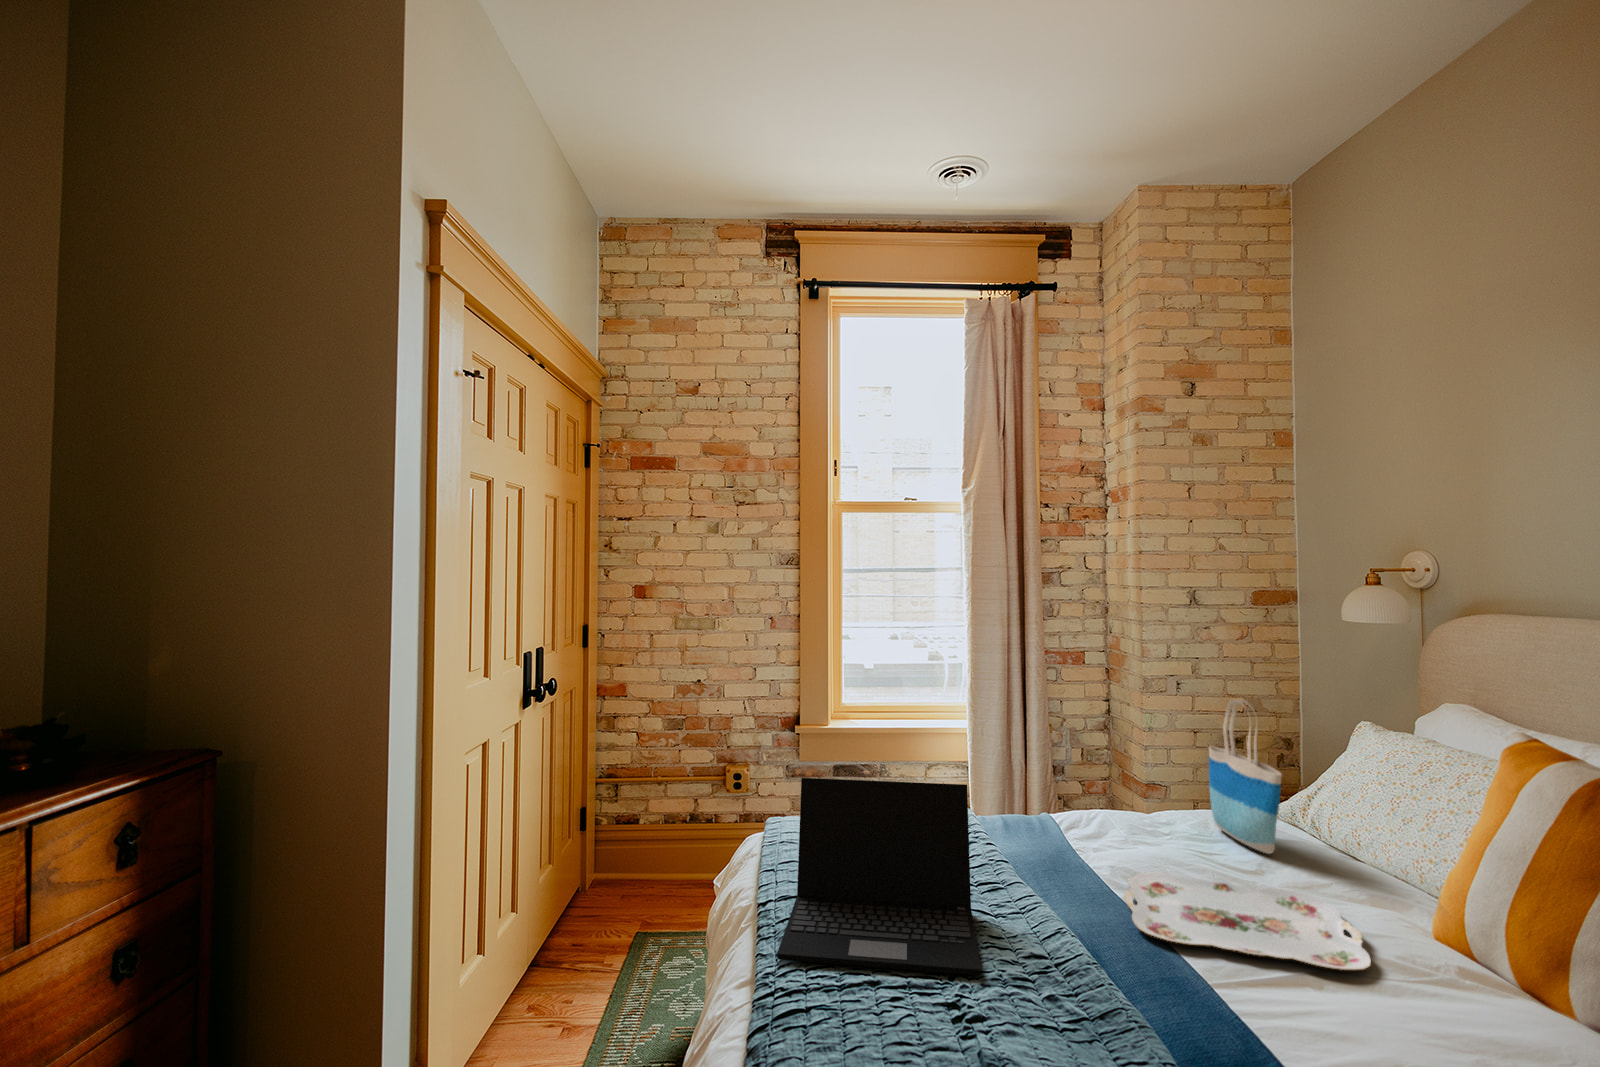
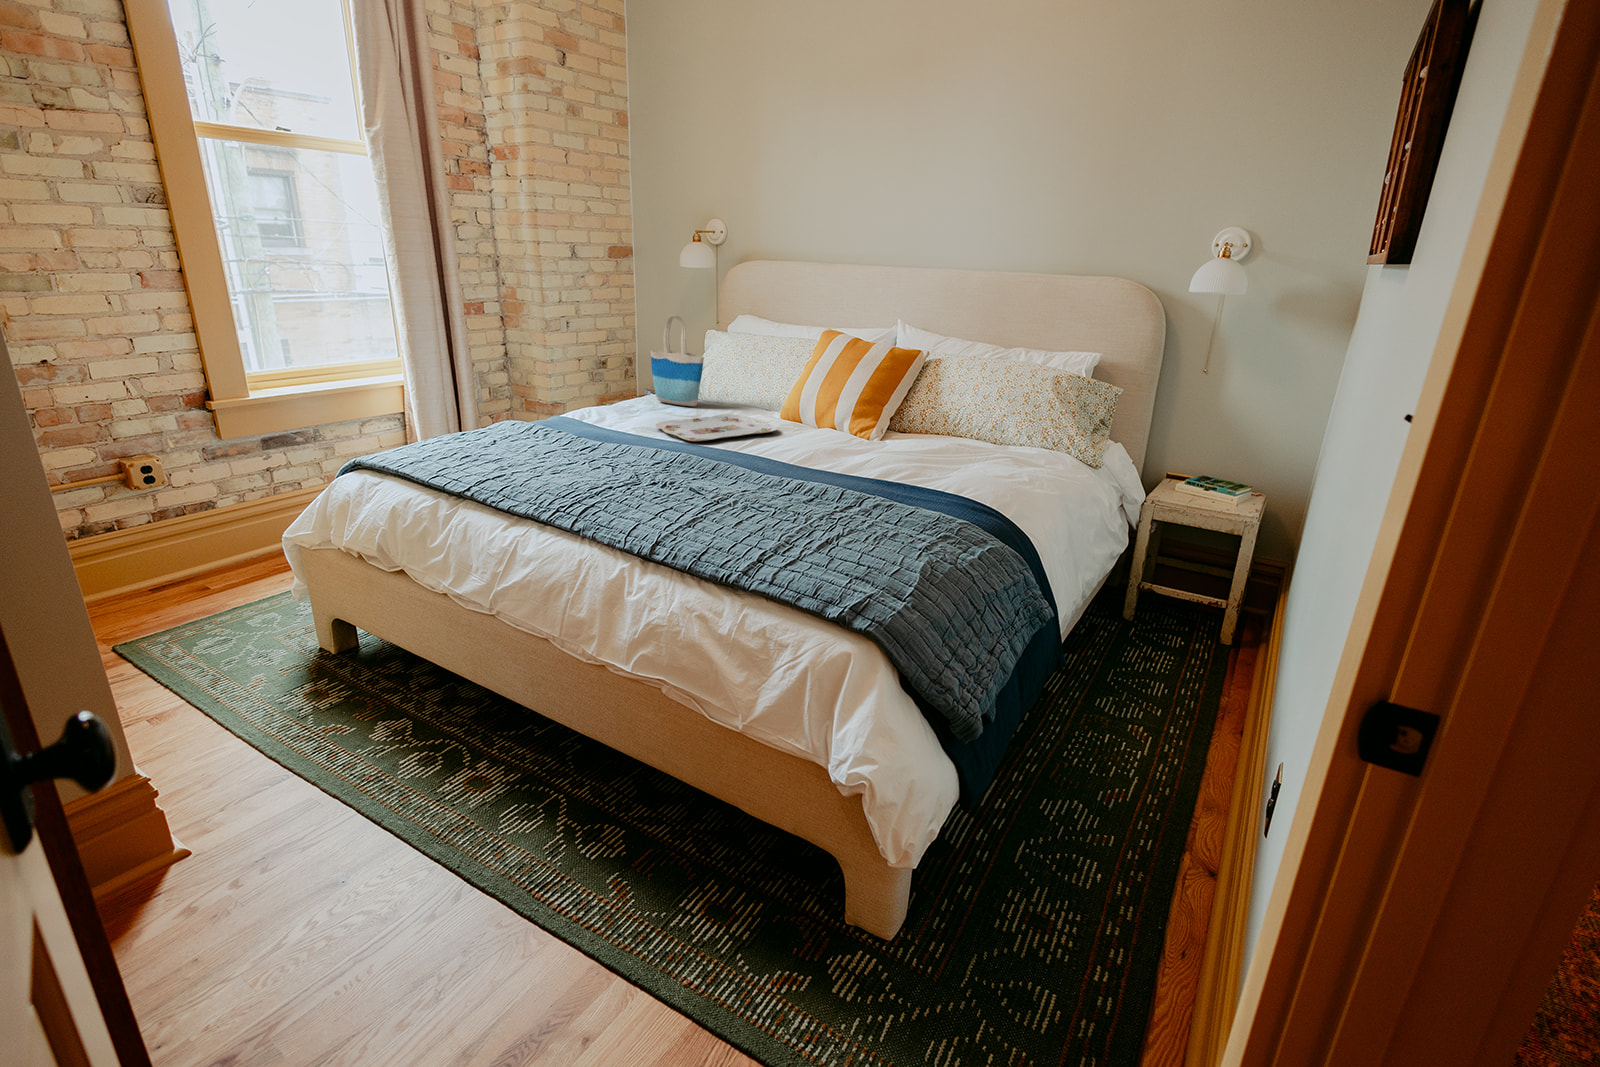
laptop: present [777,778,981,975] -> none [476,377,652,496]

